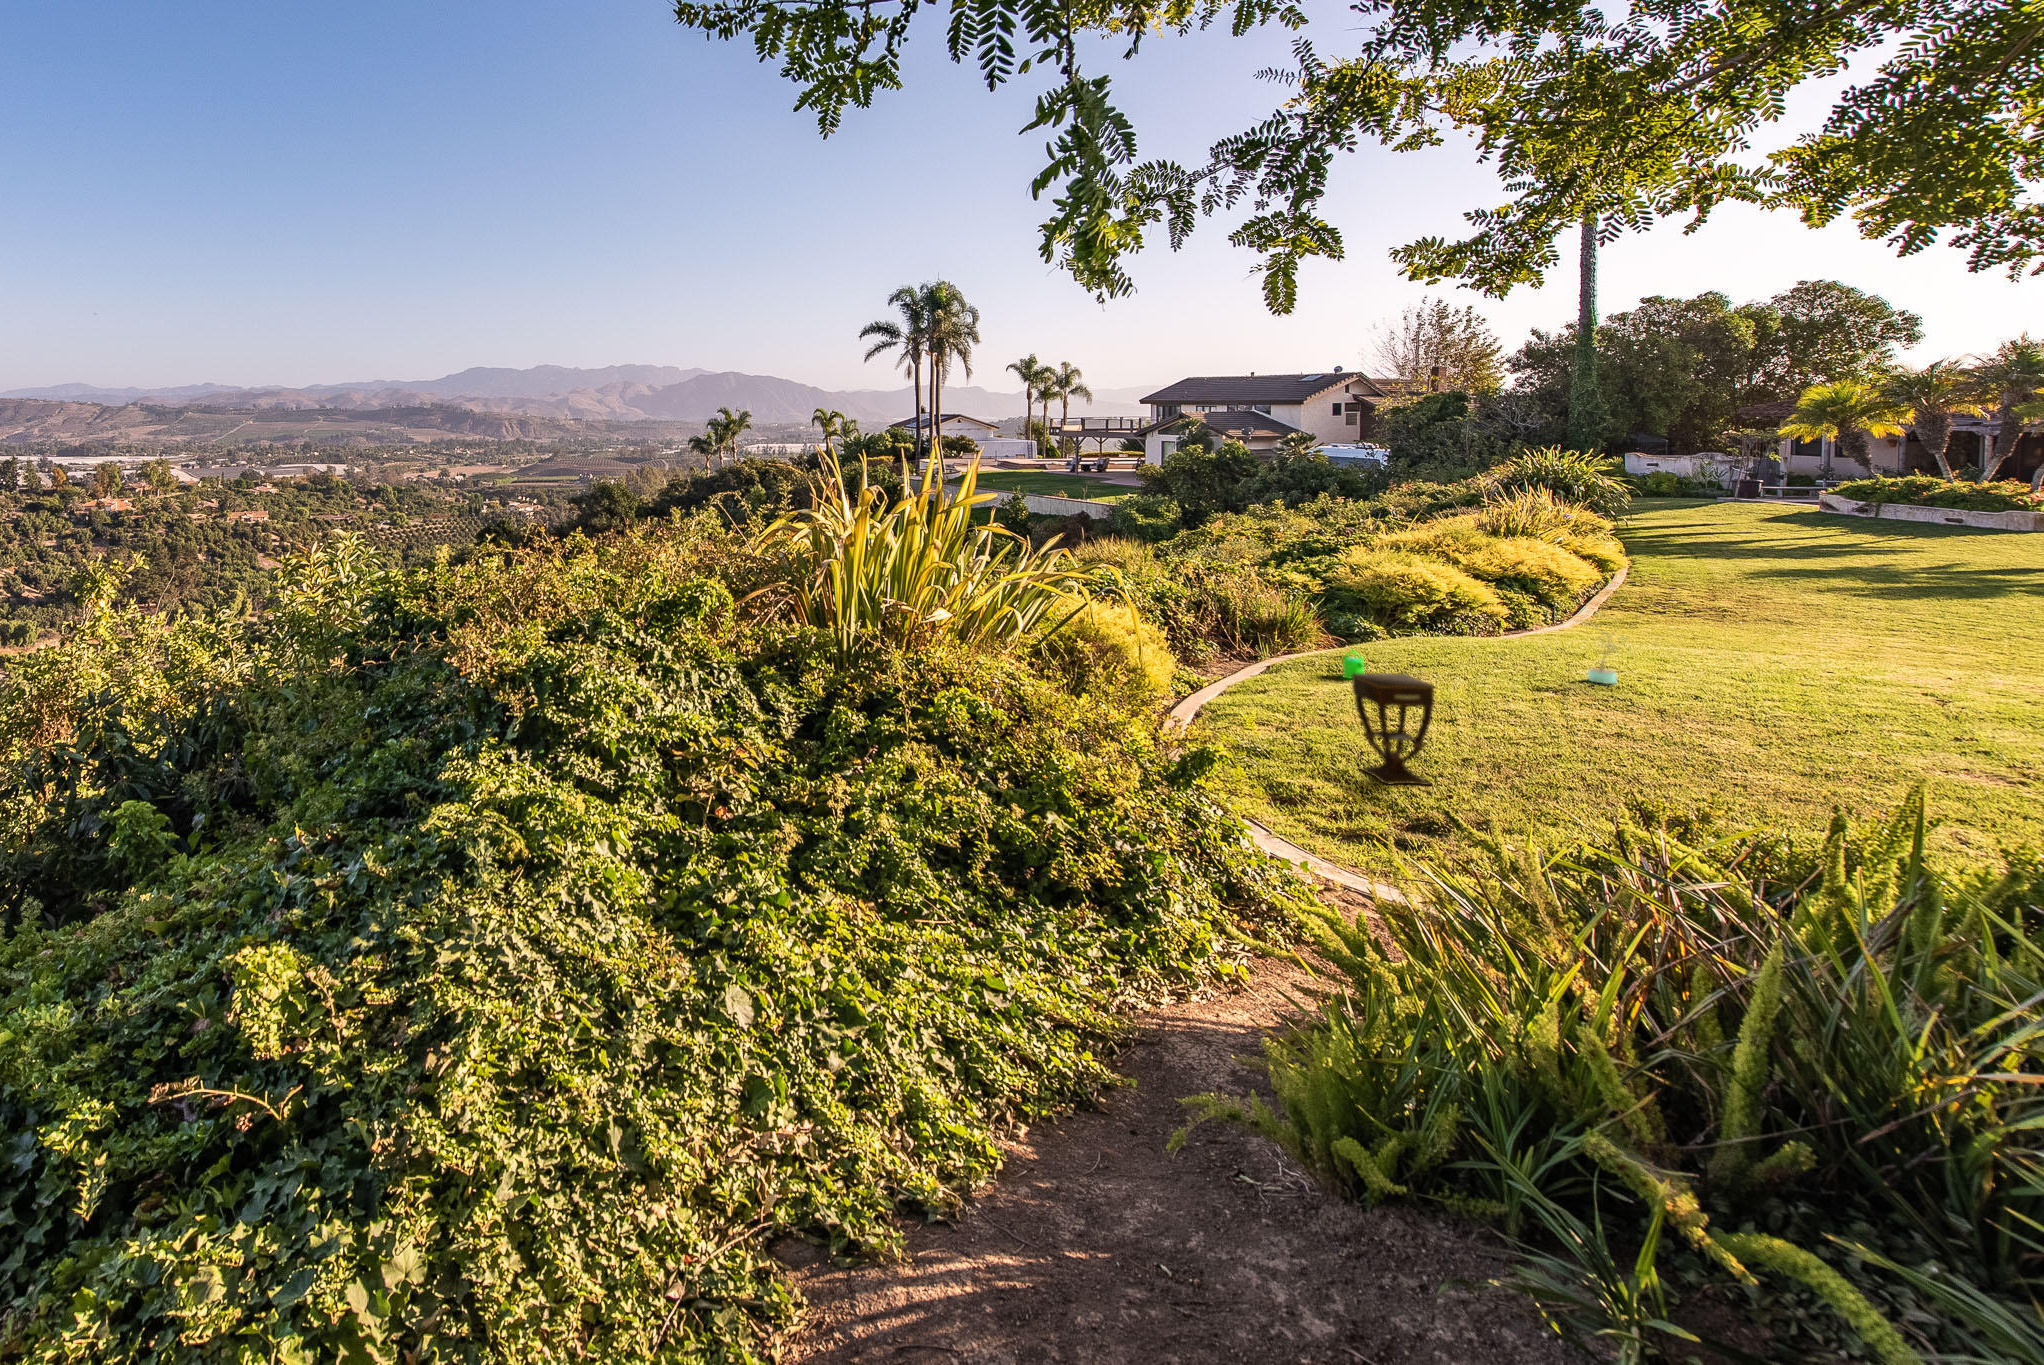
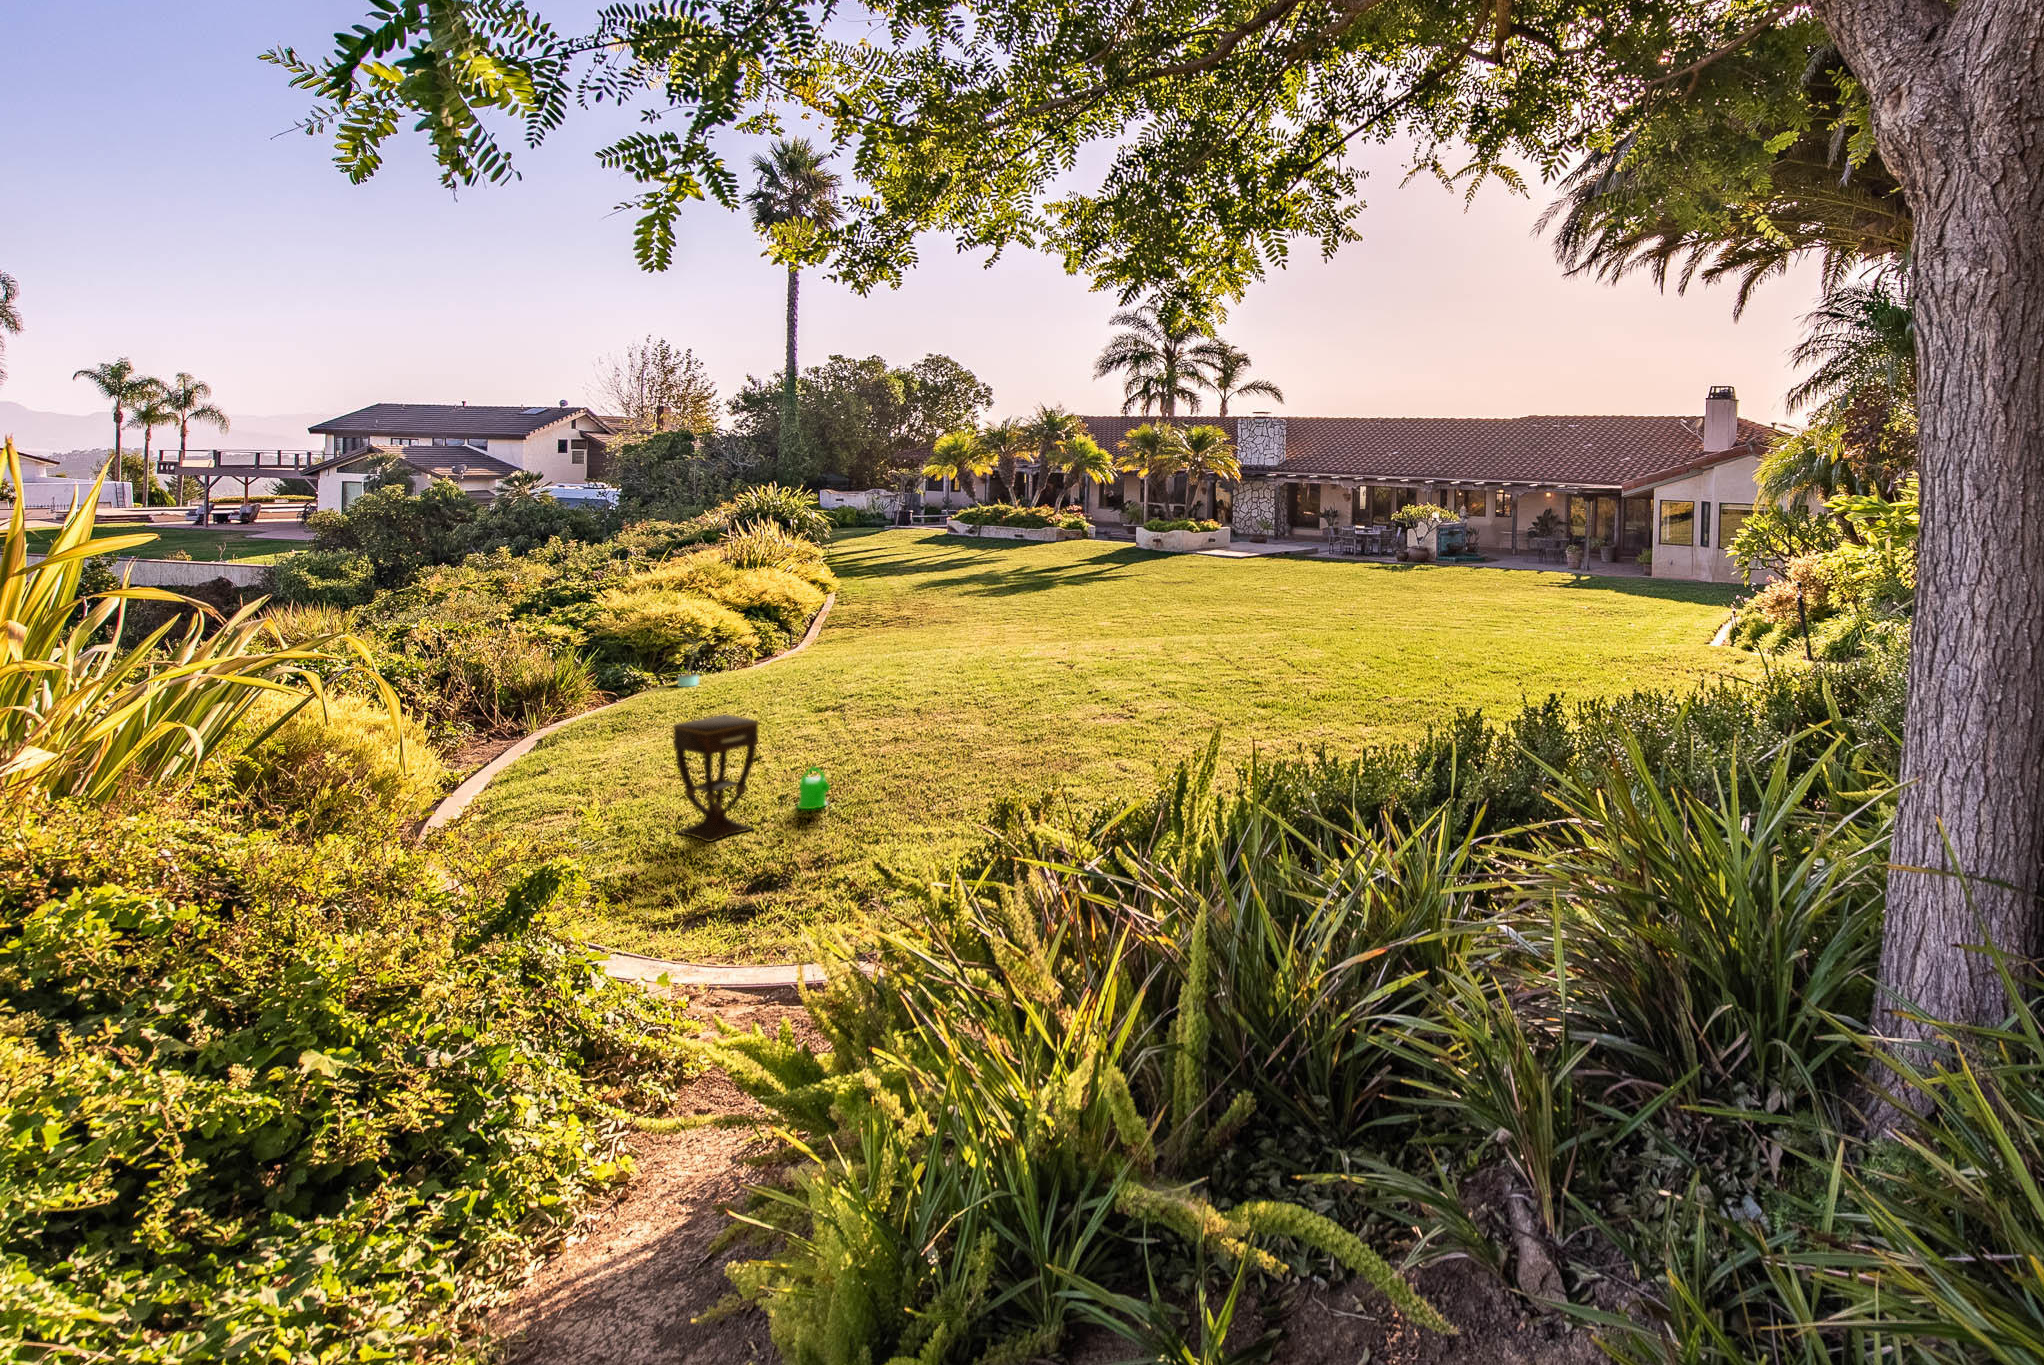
potted plant: present [1578,621,1625,684] -> present [678,624,705,687]
watering can: present [1343,651,1364,679] -> present [798,766,830,809]

